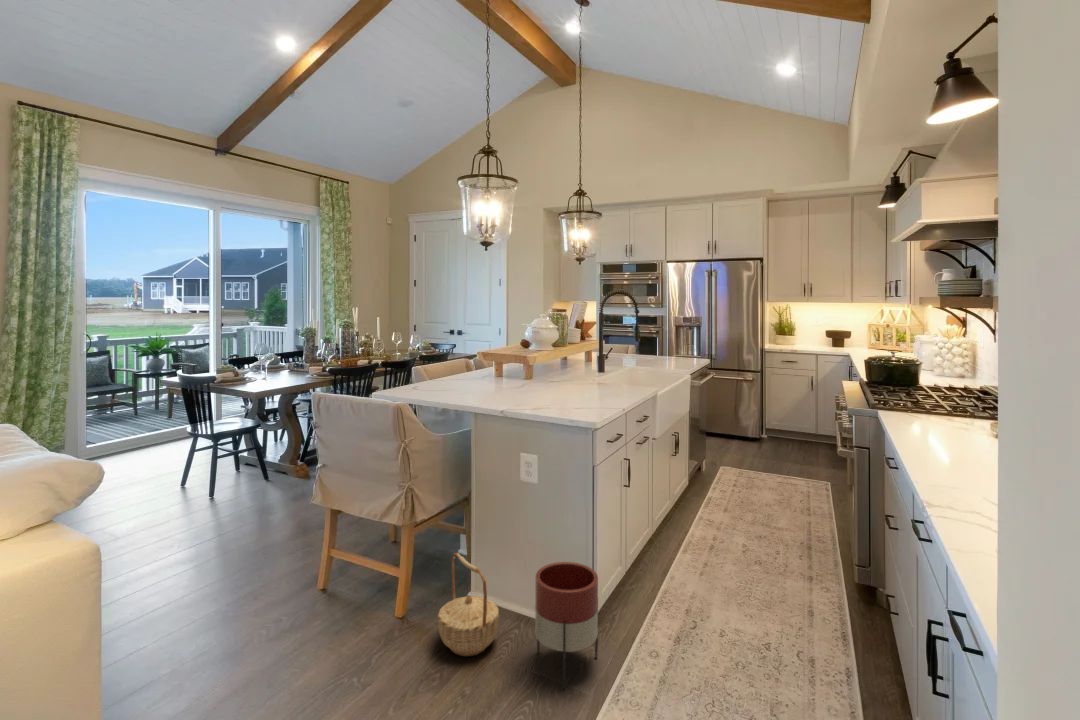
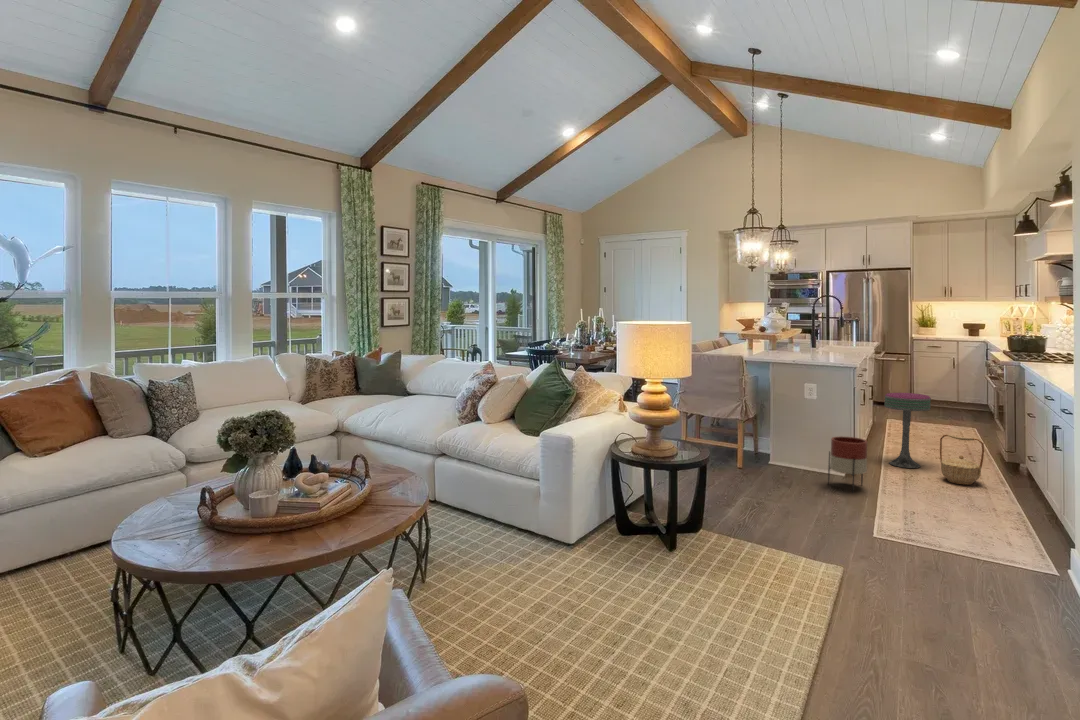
bar stool: none [671,456,741,590] -> present [884,393,931,468]
basket: present [438,553,499,656] -> present [940,435,984,485]

